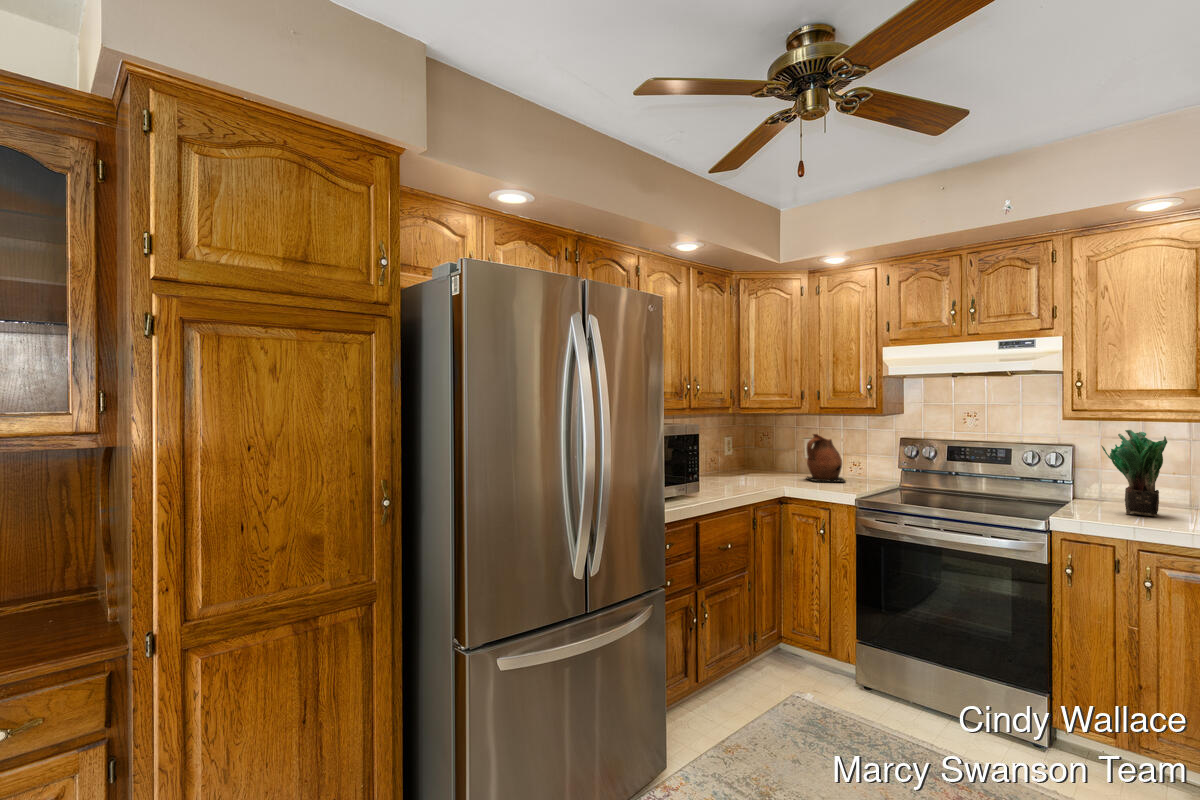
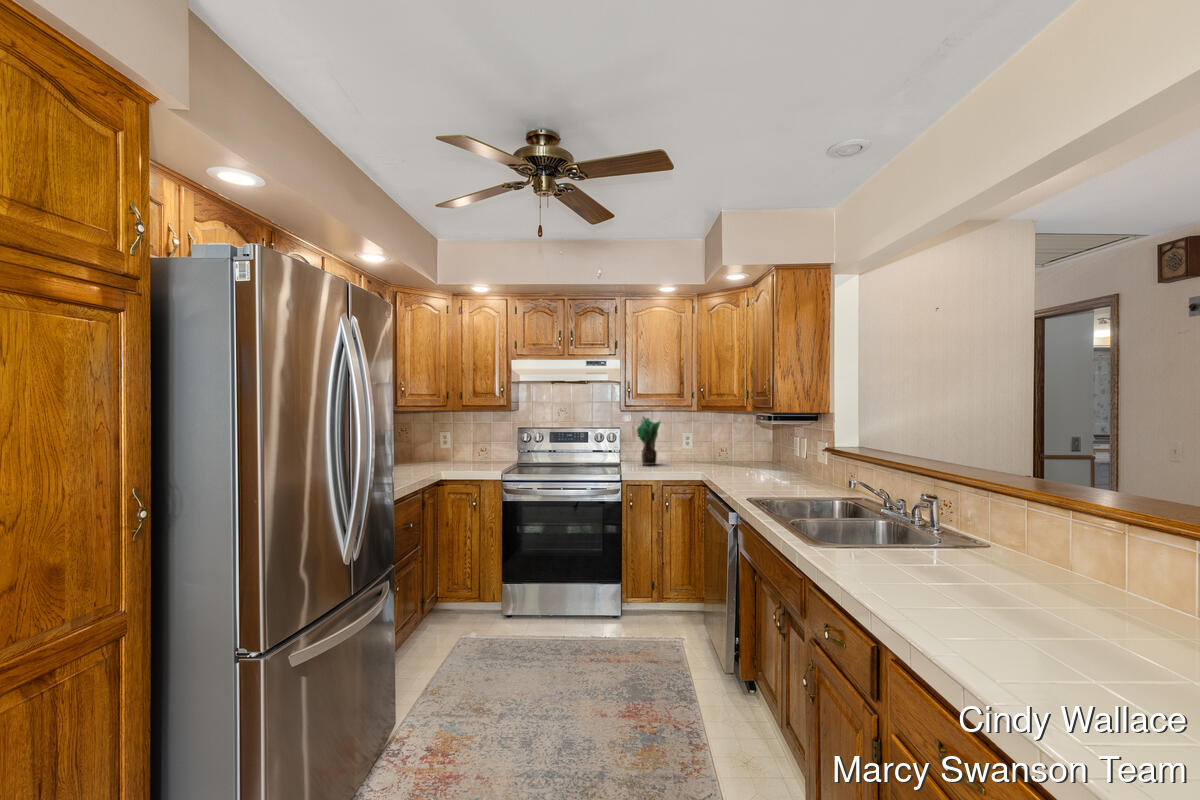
ceramic pitcher: present [807,434,845,482] -> none [445,427,480,465]

